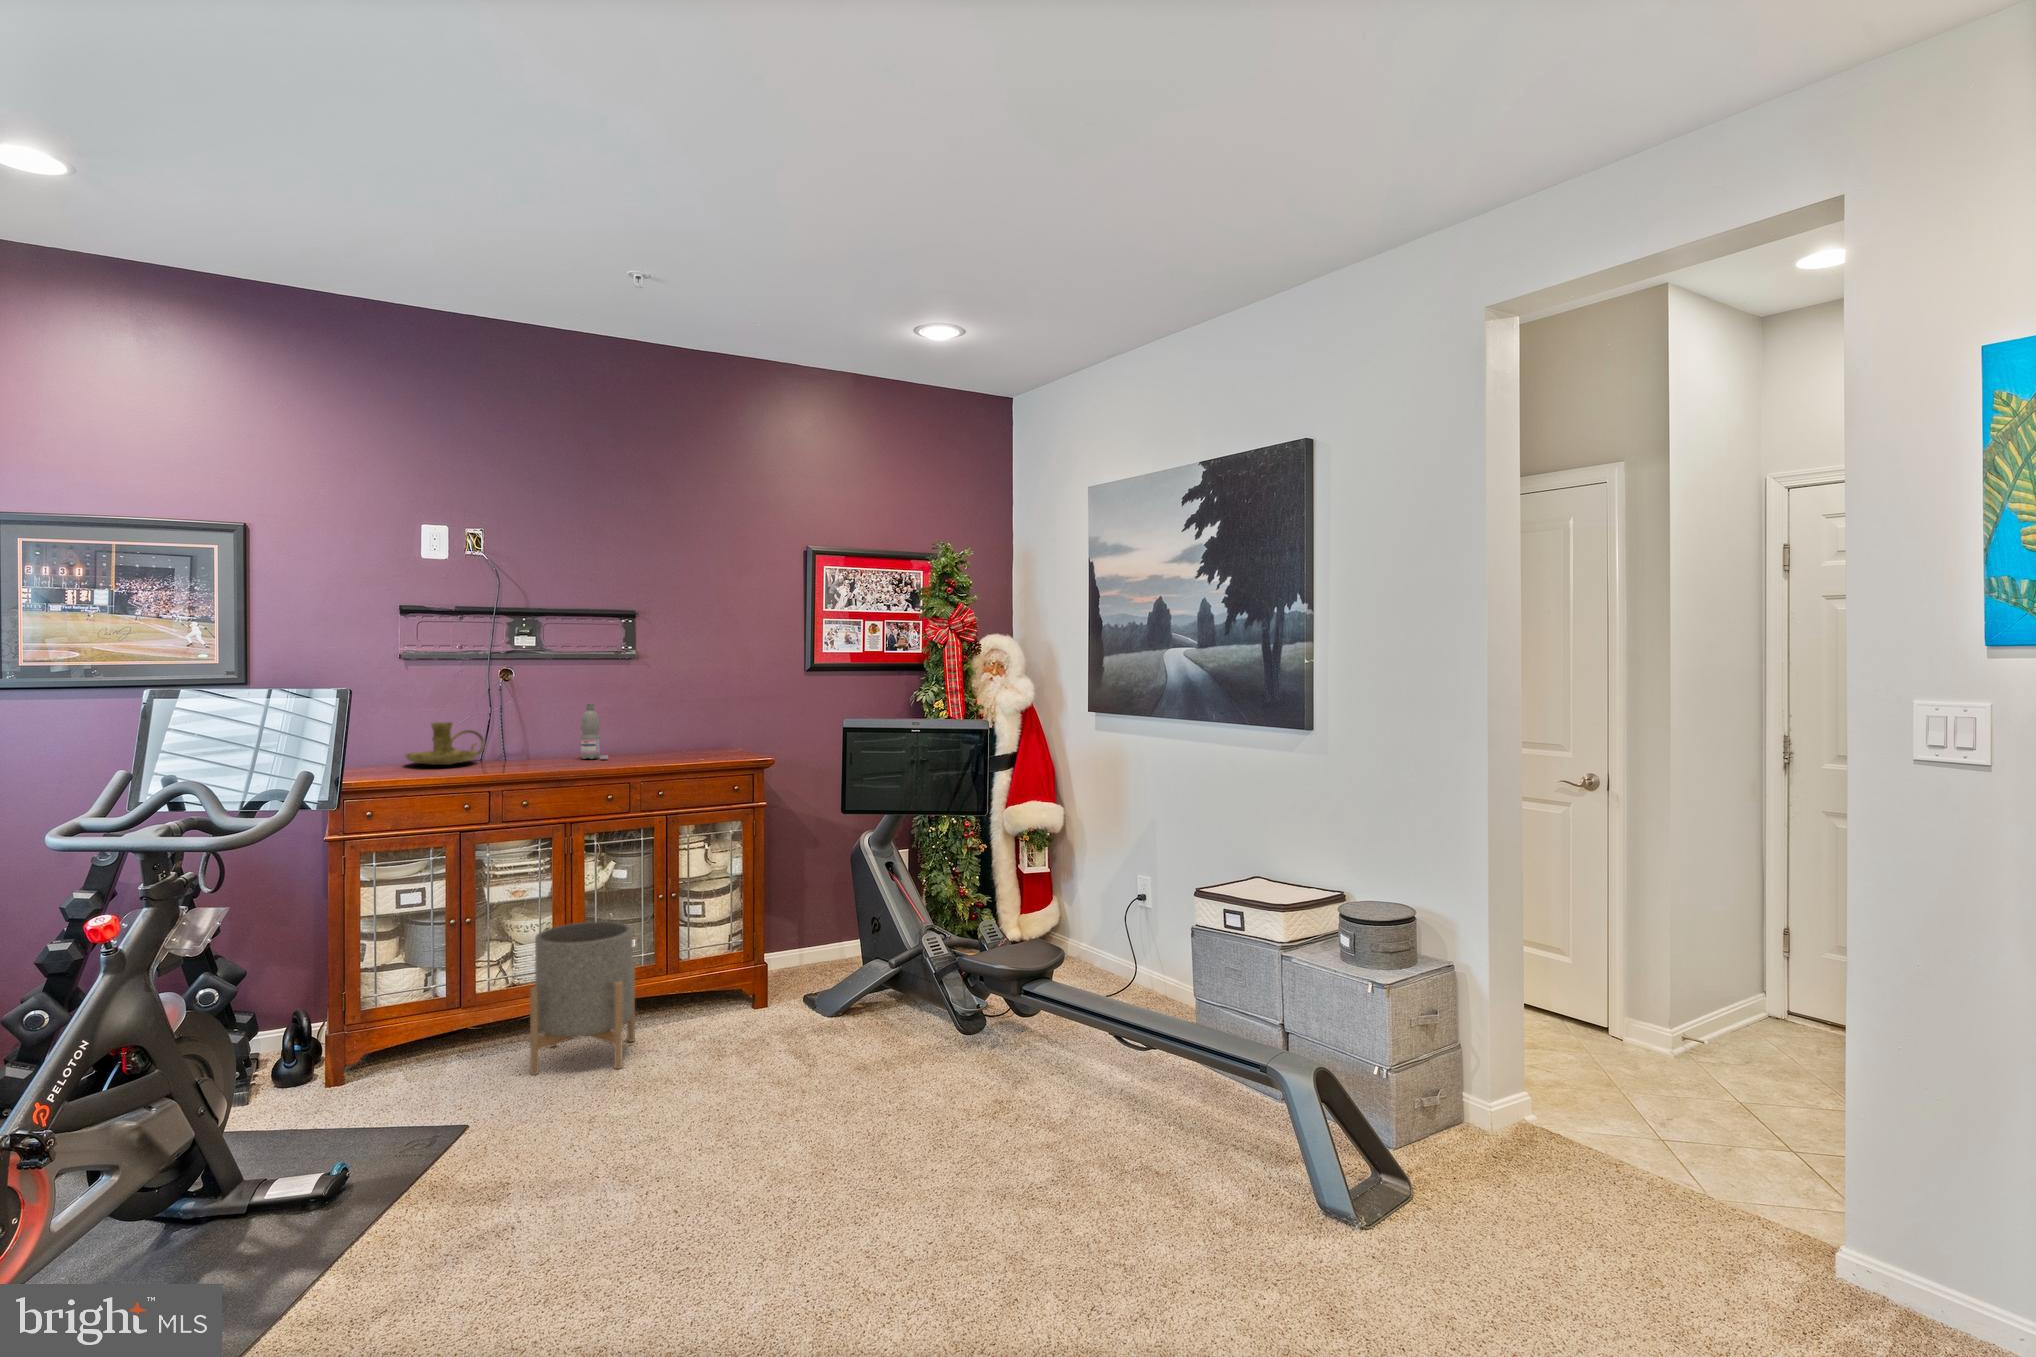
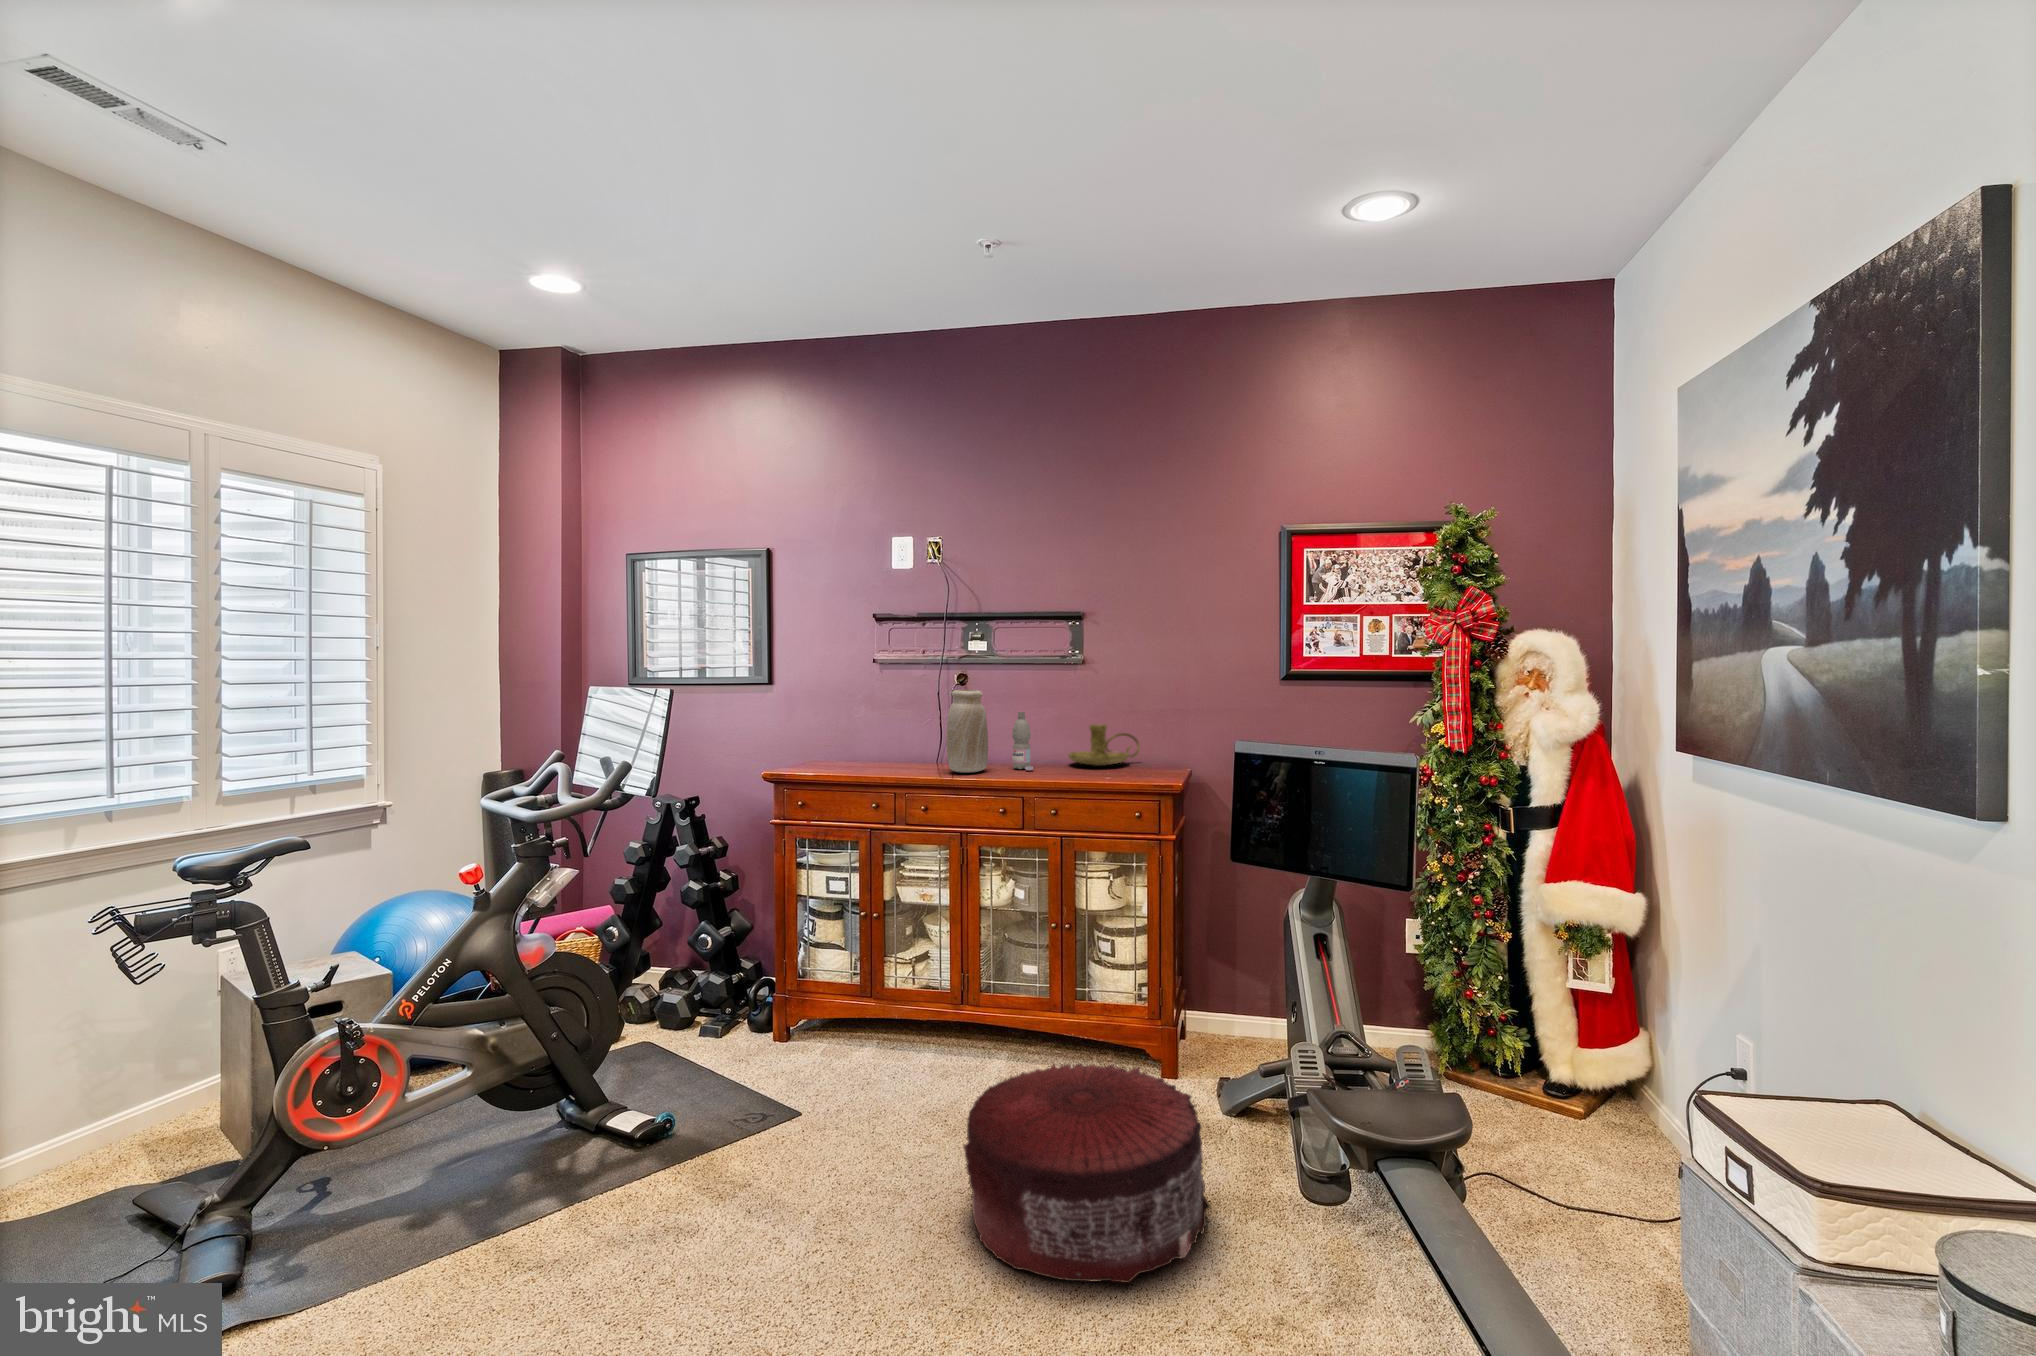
vase: none [524,682,565,765] -> present [946,690,988,773]
candle holder: present [406,722,485,765] -> present [1068,724,1140,766]
planter: present [530,922,635,1075] -> none [890,937,1008,1103]
pouf: none [734,974,923,1126] -> present [963,1064,1210,1283]

